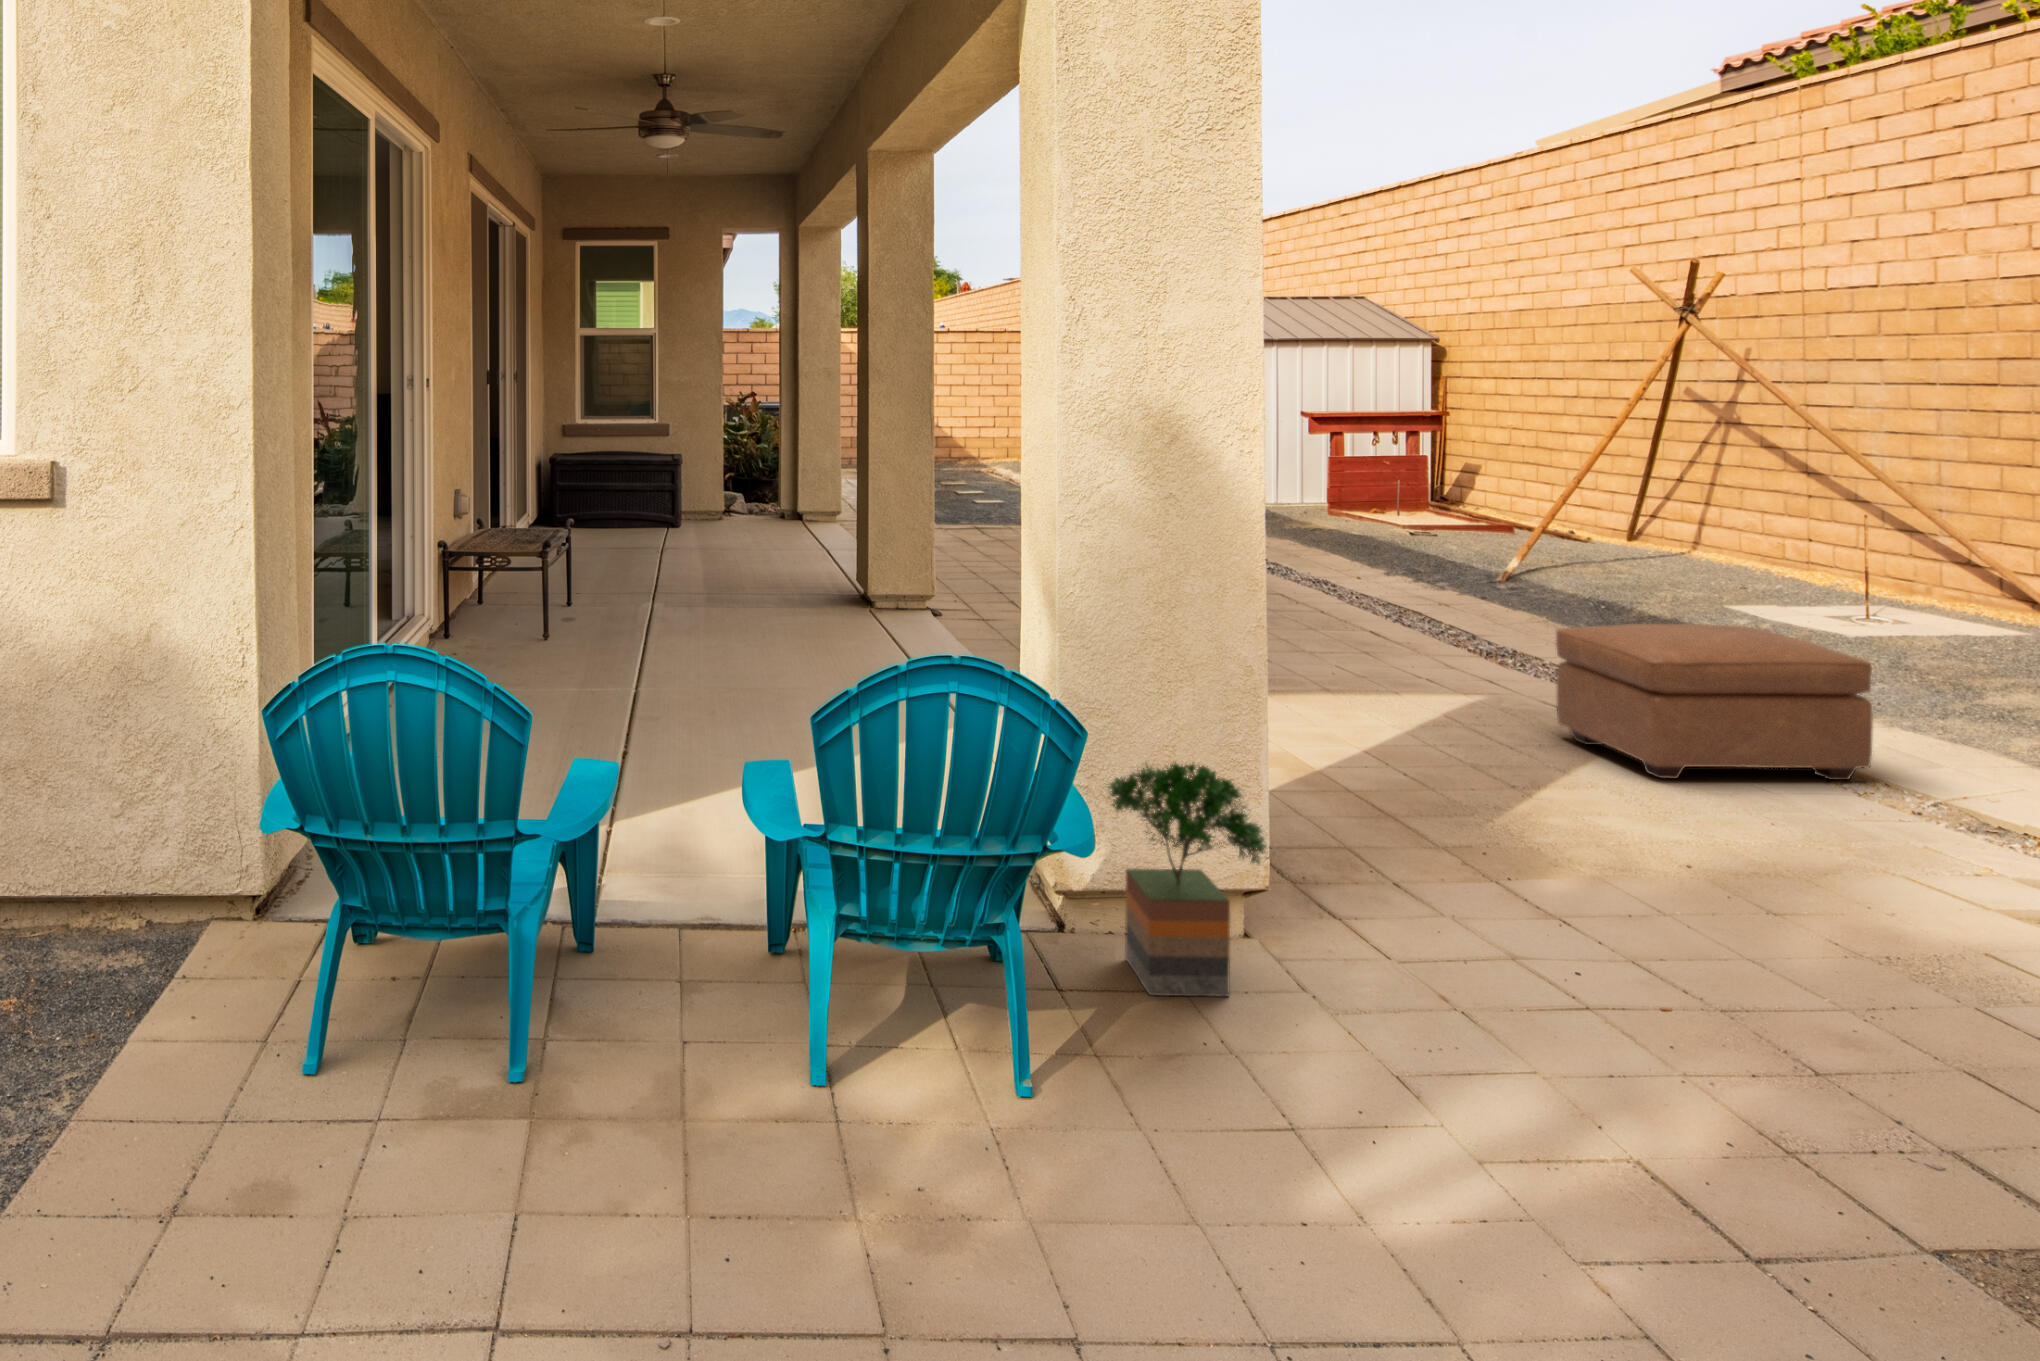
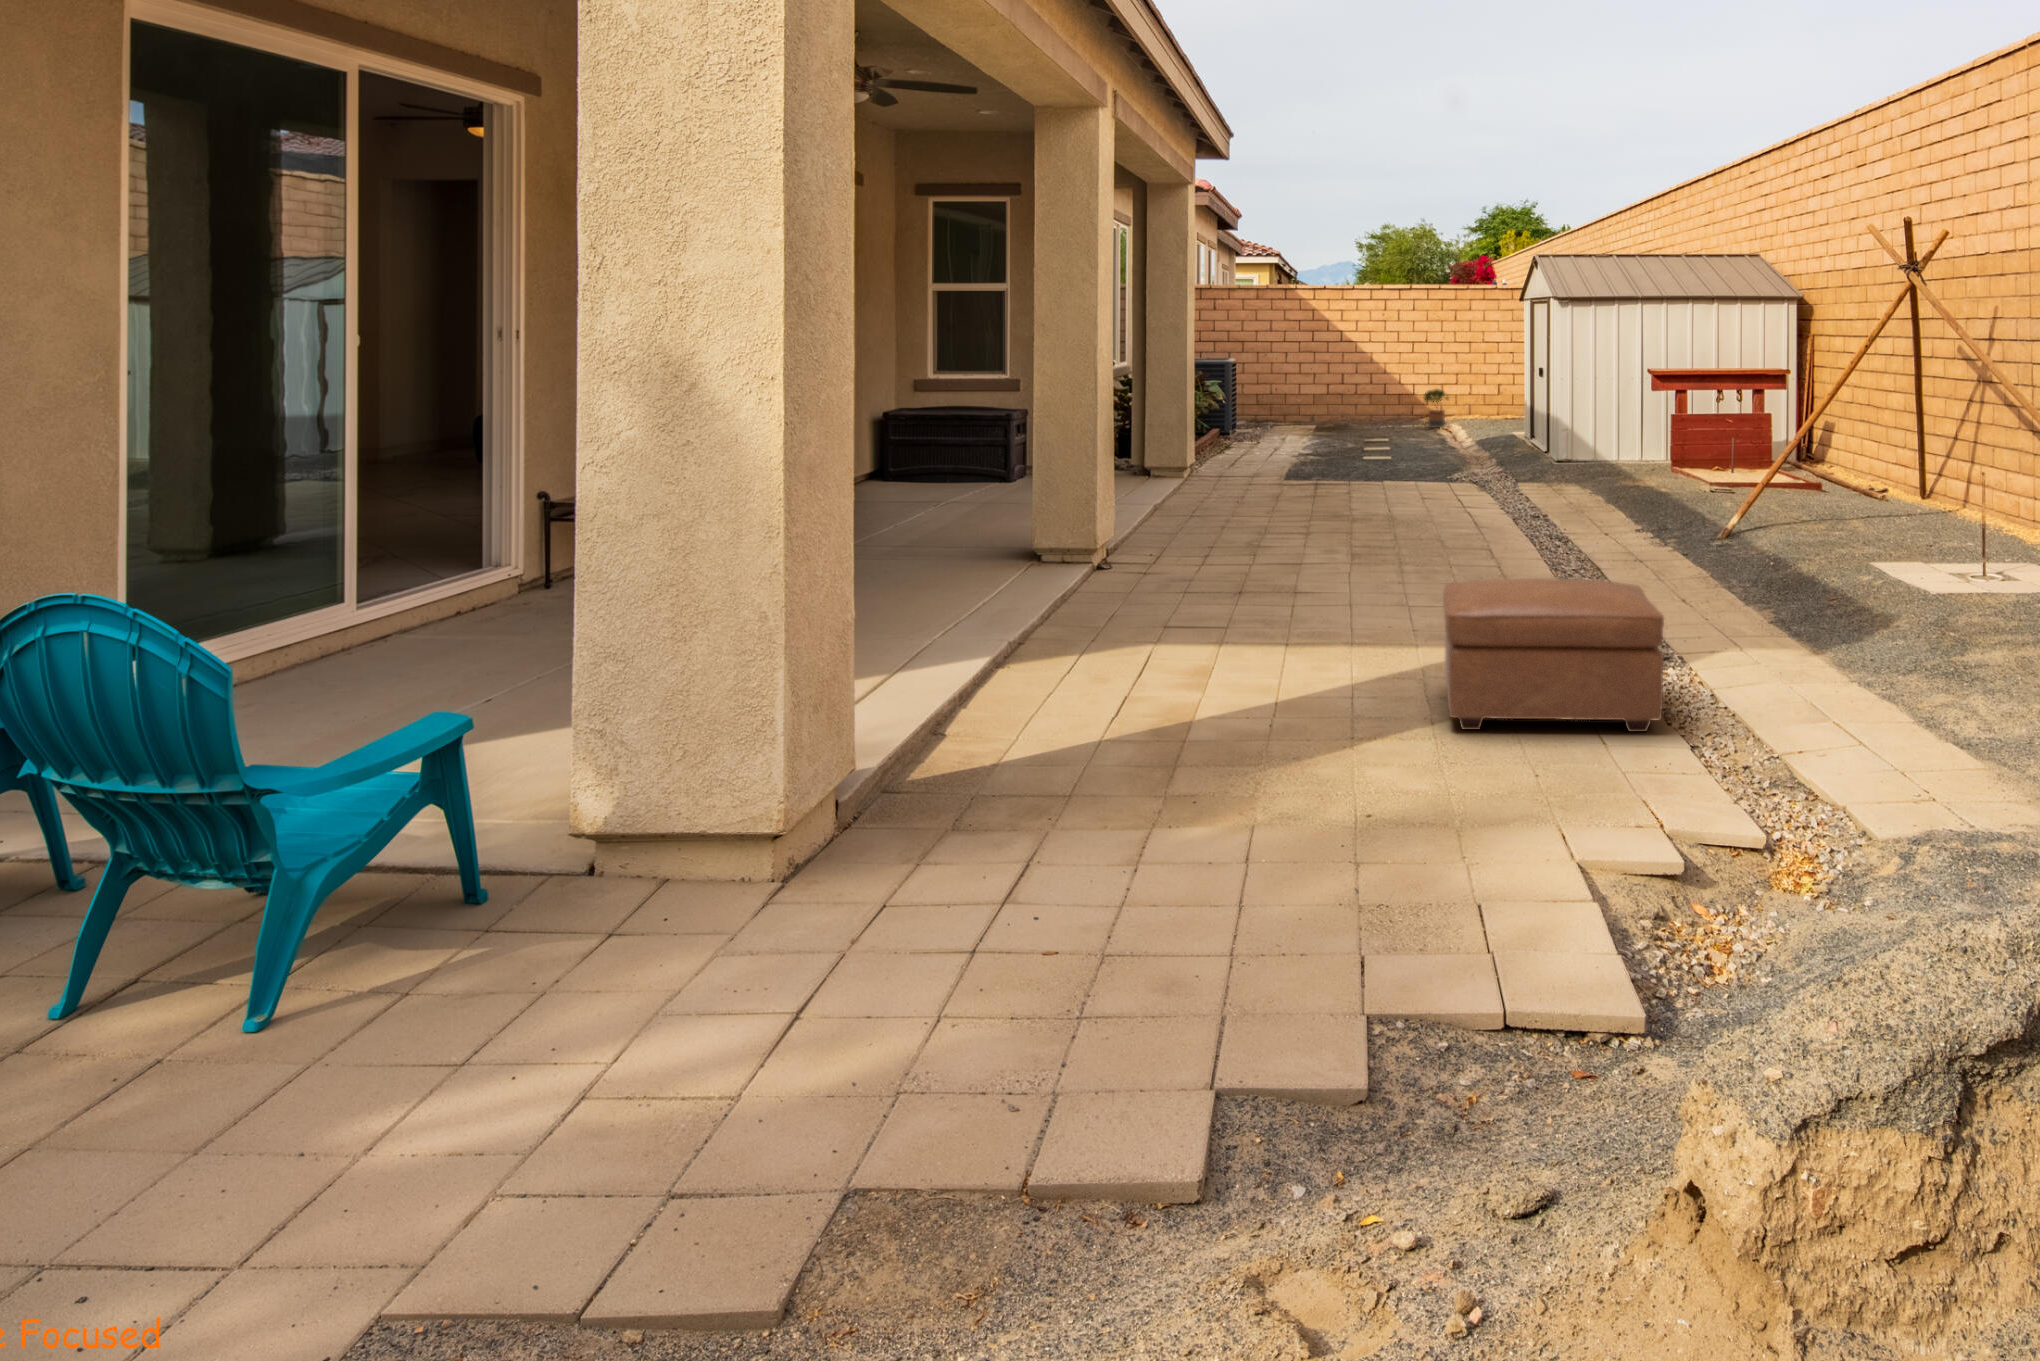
potted tree: present [1105,762,1266,997] -> present [1423,389,1448,428]

